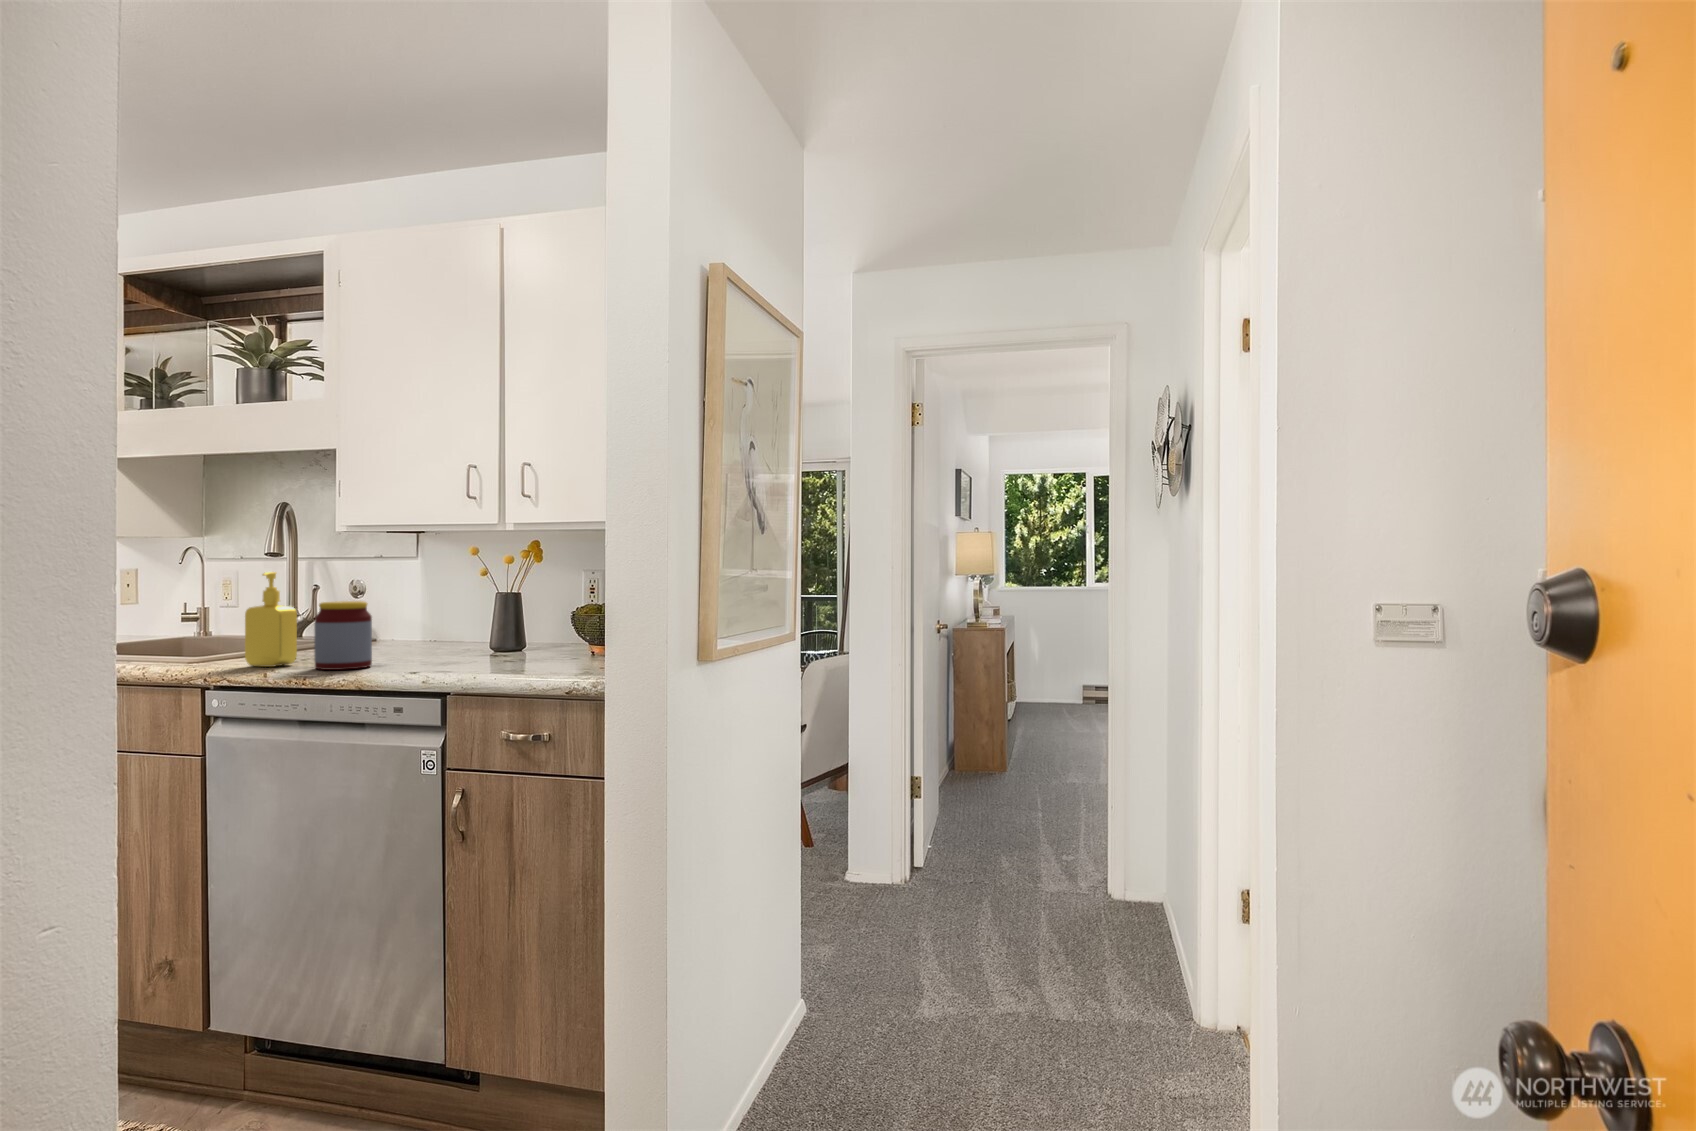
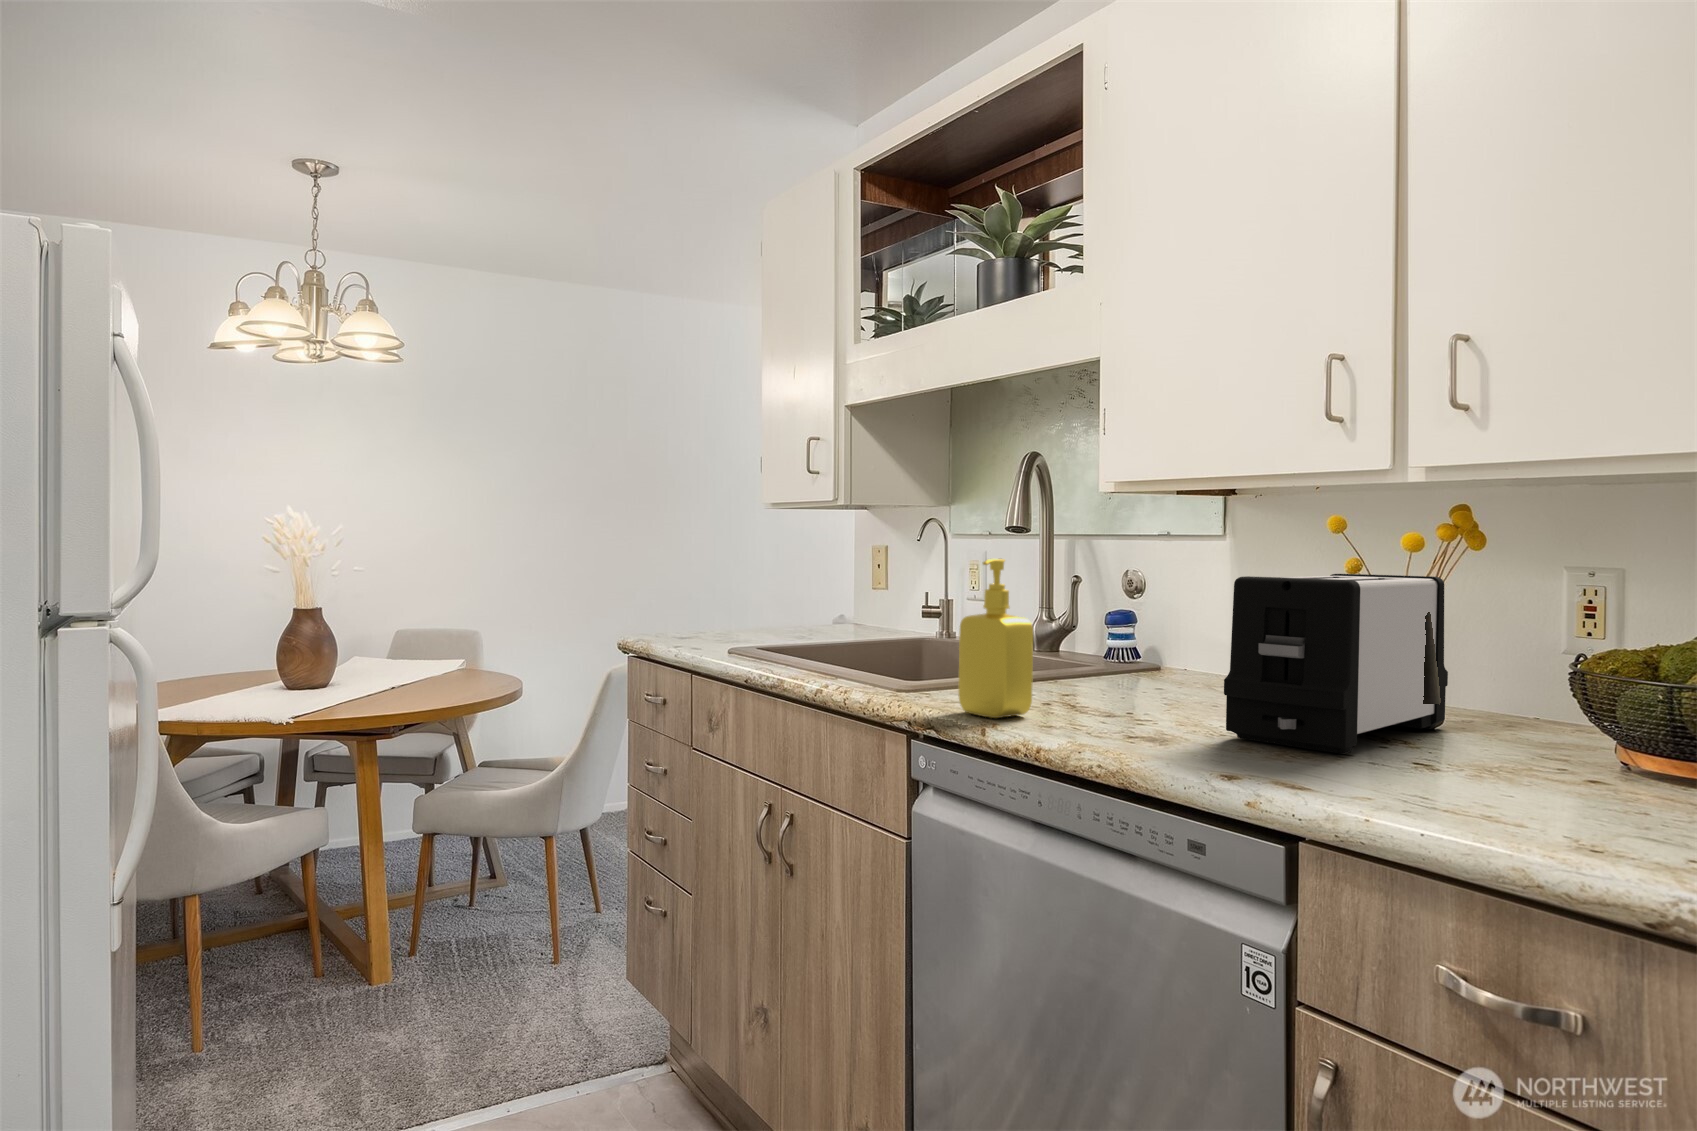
toaster: none [413,577,530,663] -> present [1224,574,1448,754]
jar: present [314,601,372,670] -> none [1055,615,1151,743]

